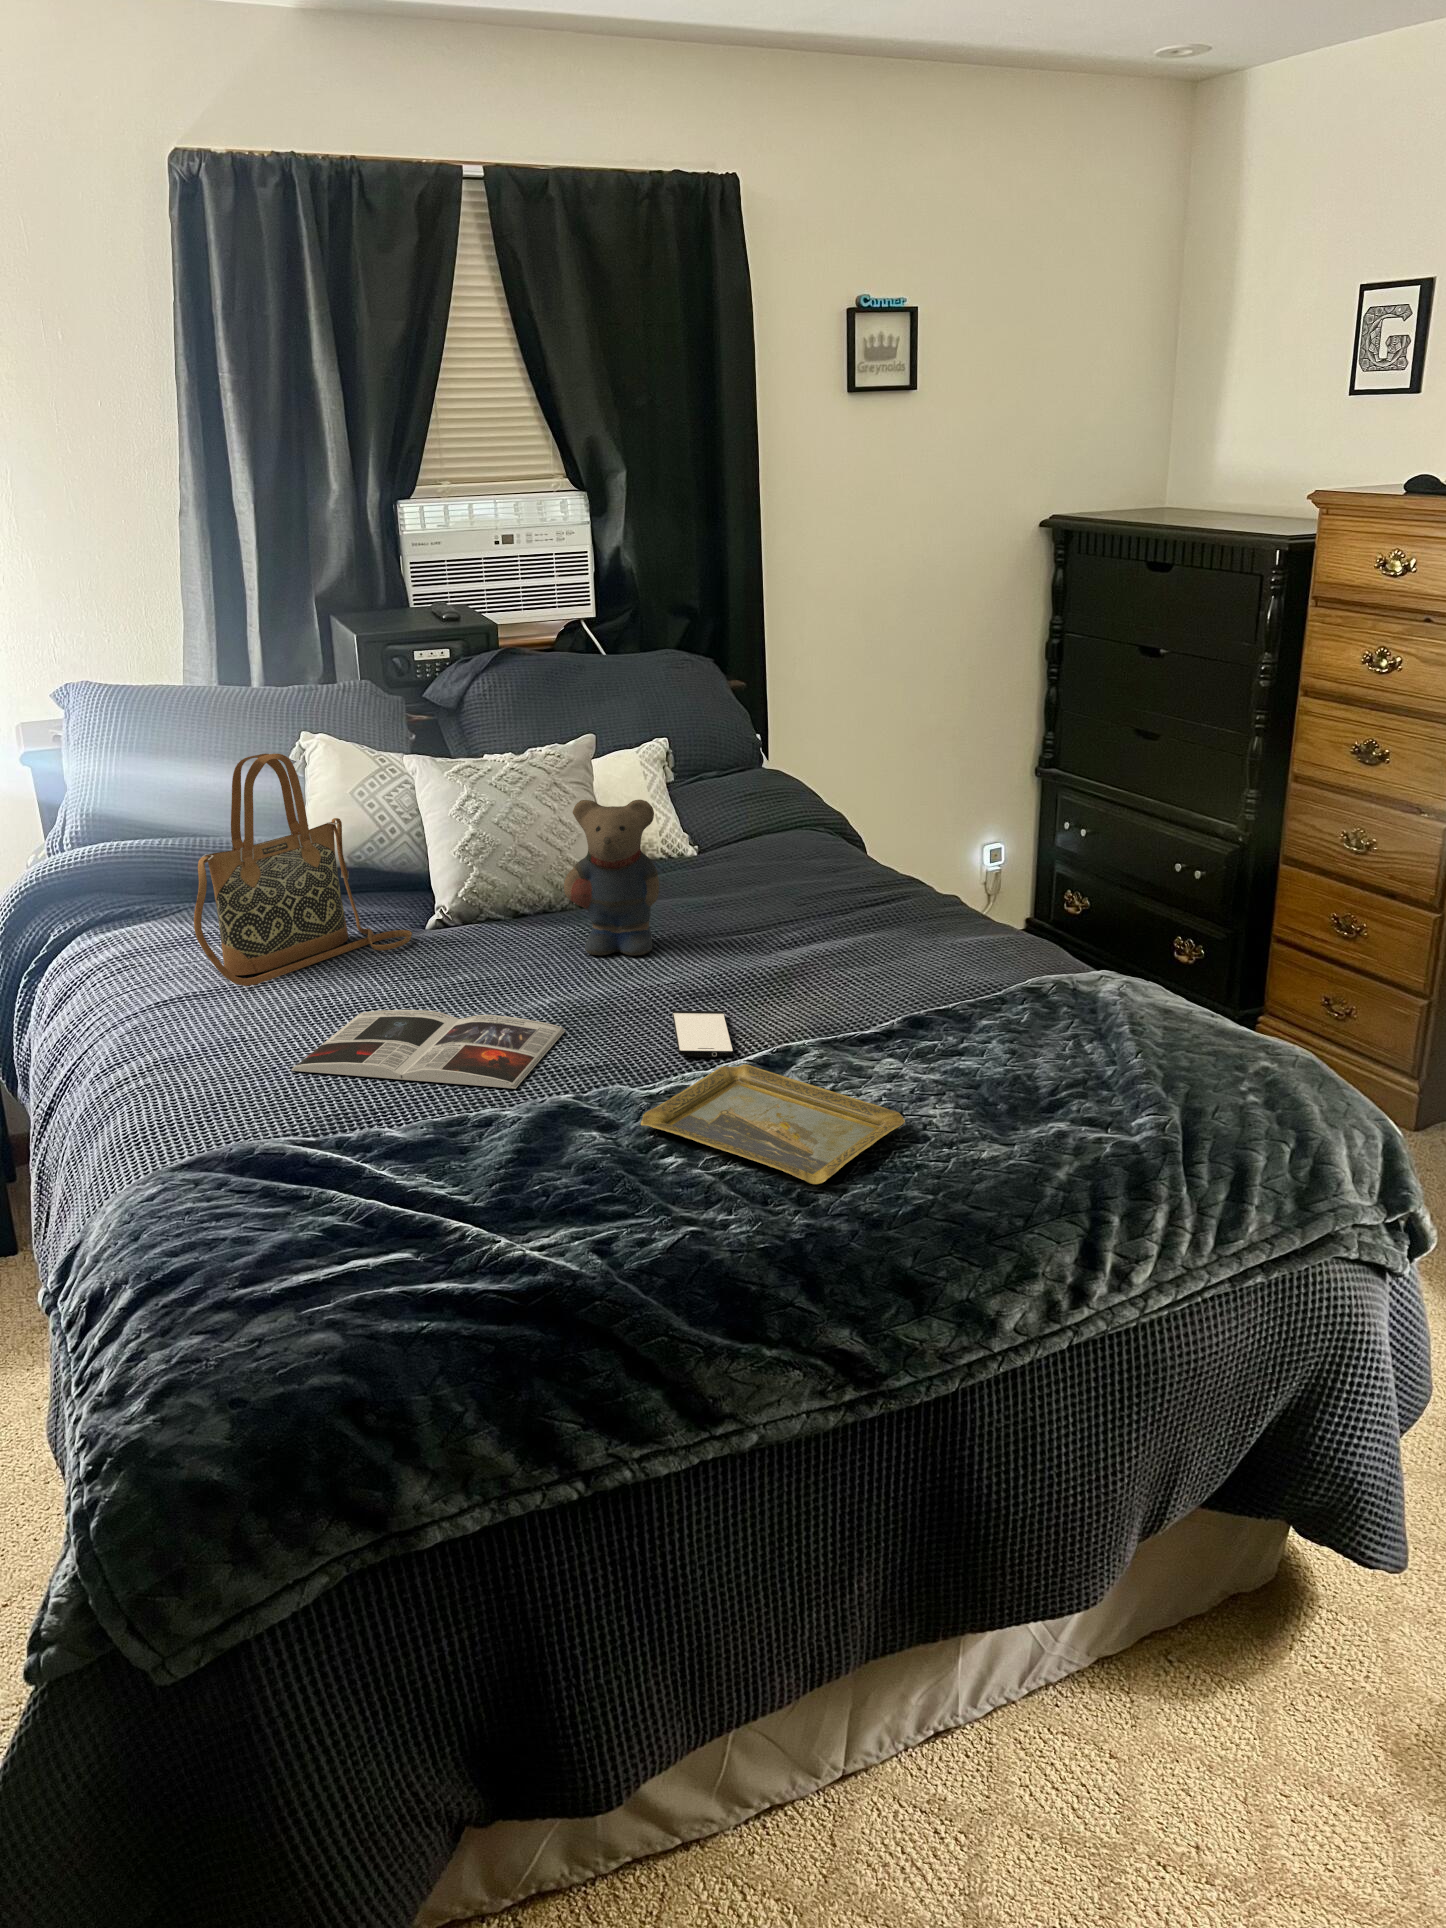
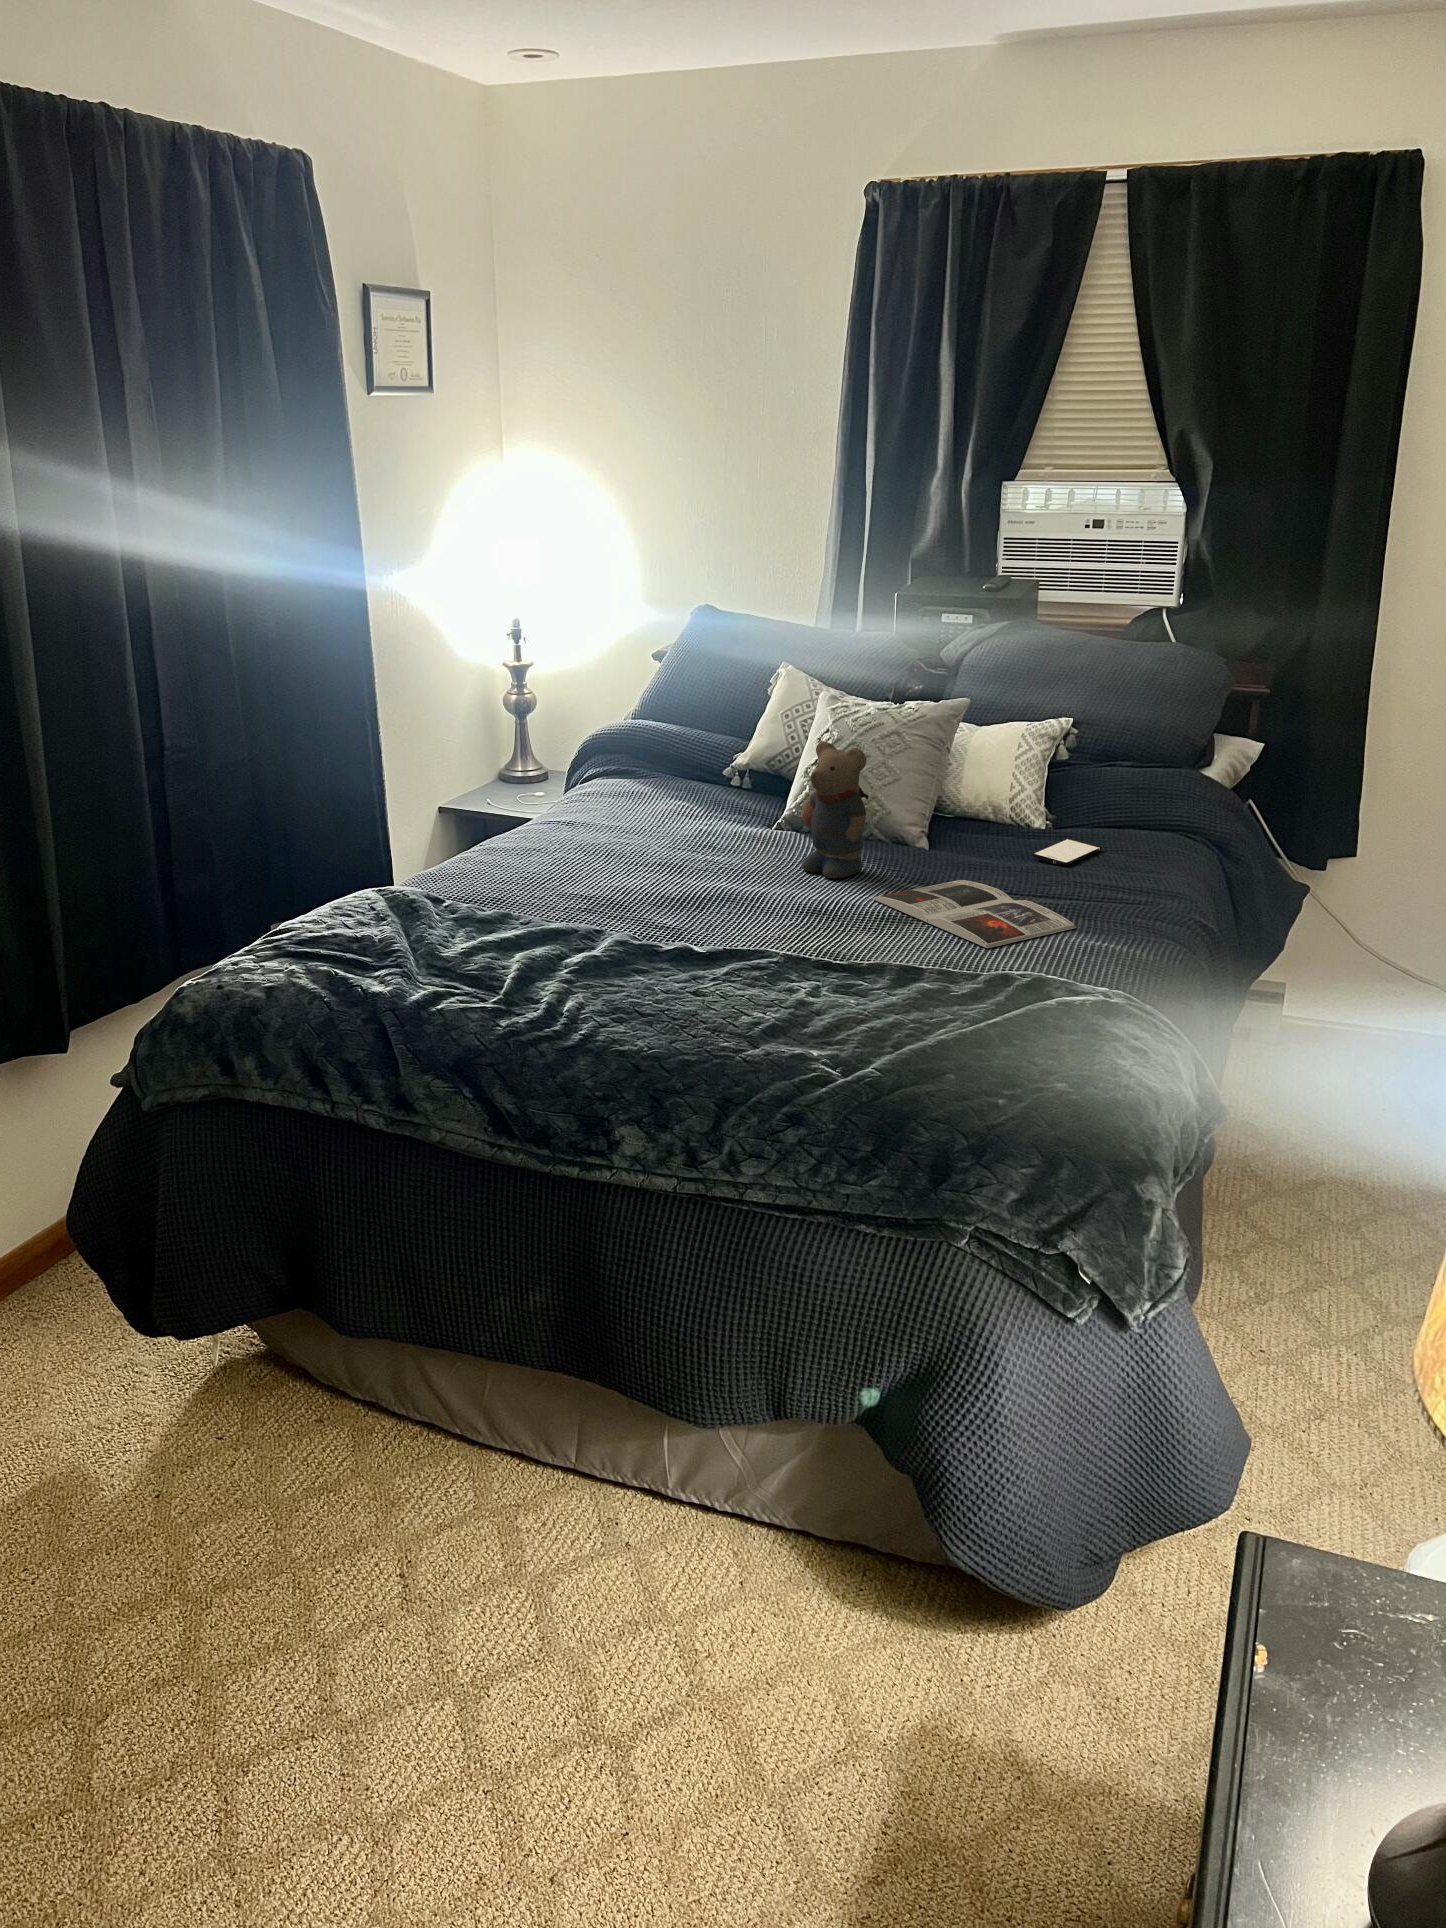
handbag: present [194,754,412,986] -> none [563,668,729,833]
magazine: present [291,1010,565,1089] -> present [873,880,1076,948]
smartphone: present [672,1011,733,1057] -> present [1033,838,1102,865]
tray: present [641,1064,905,1184] -> none [590,947,725,1021]

